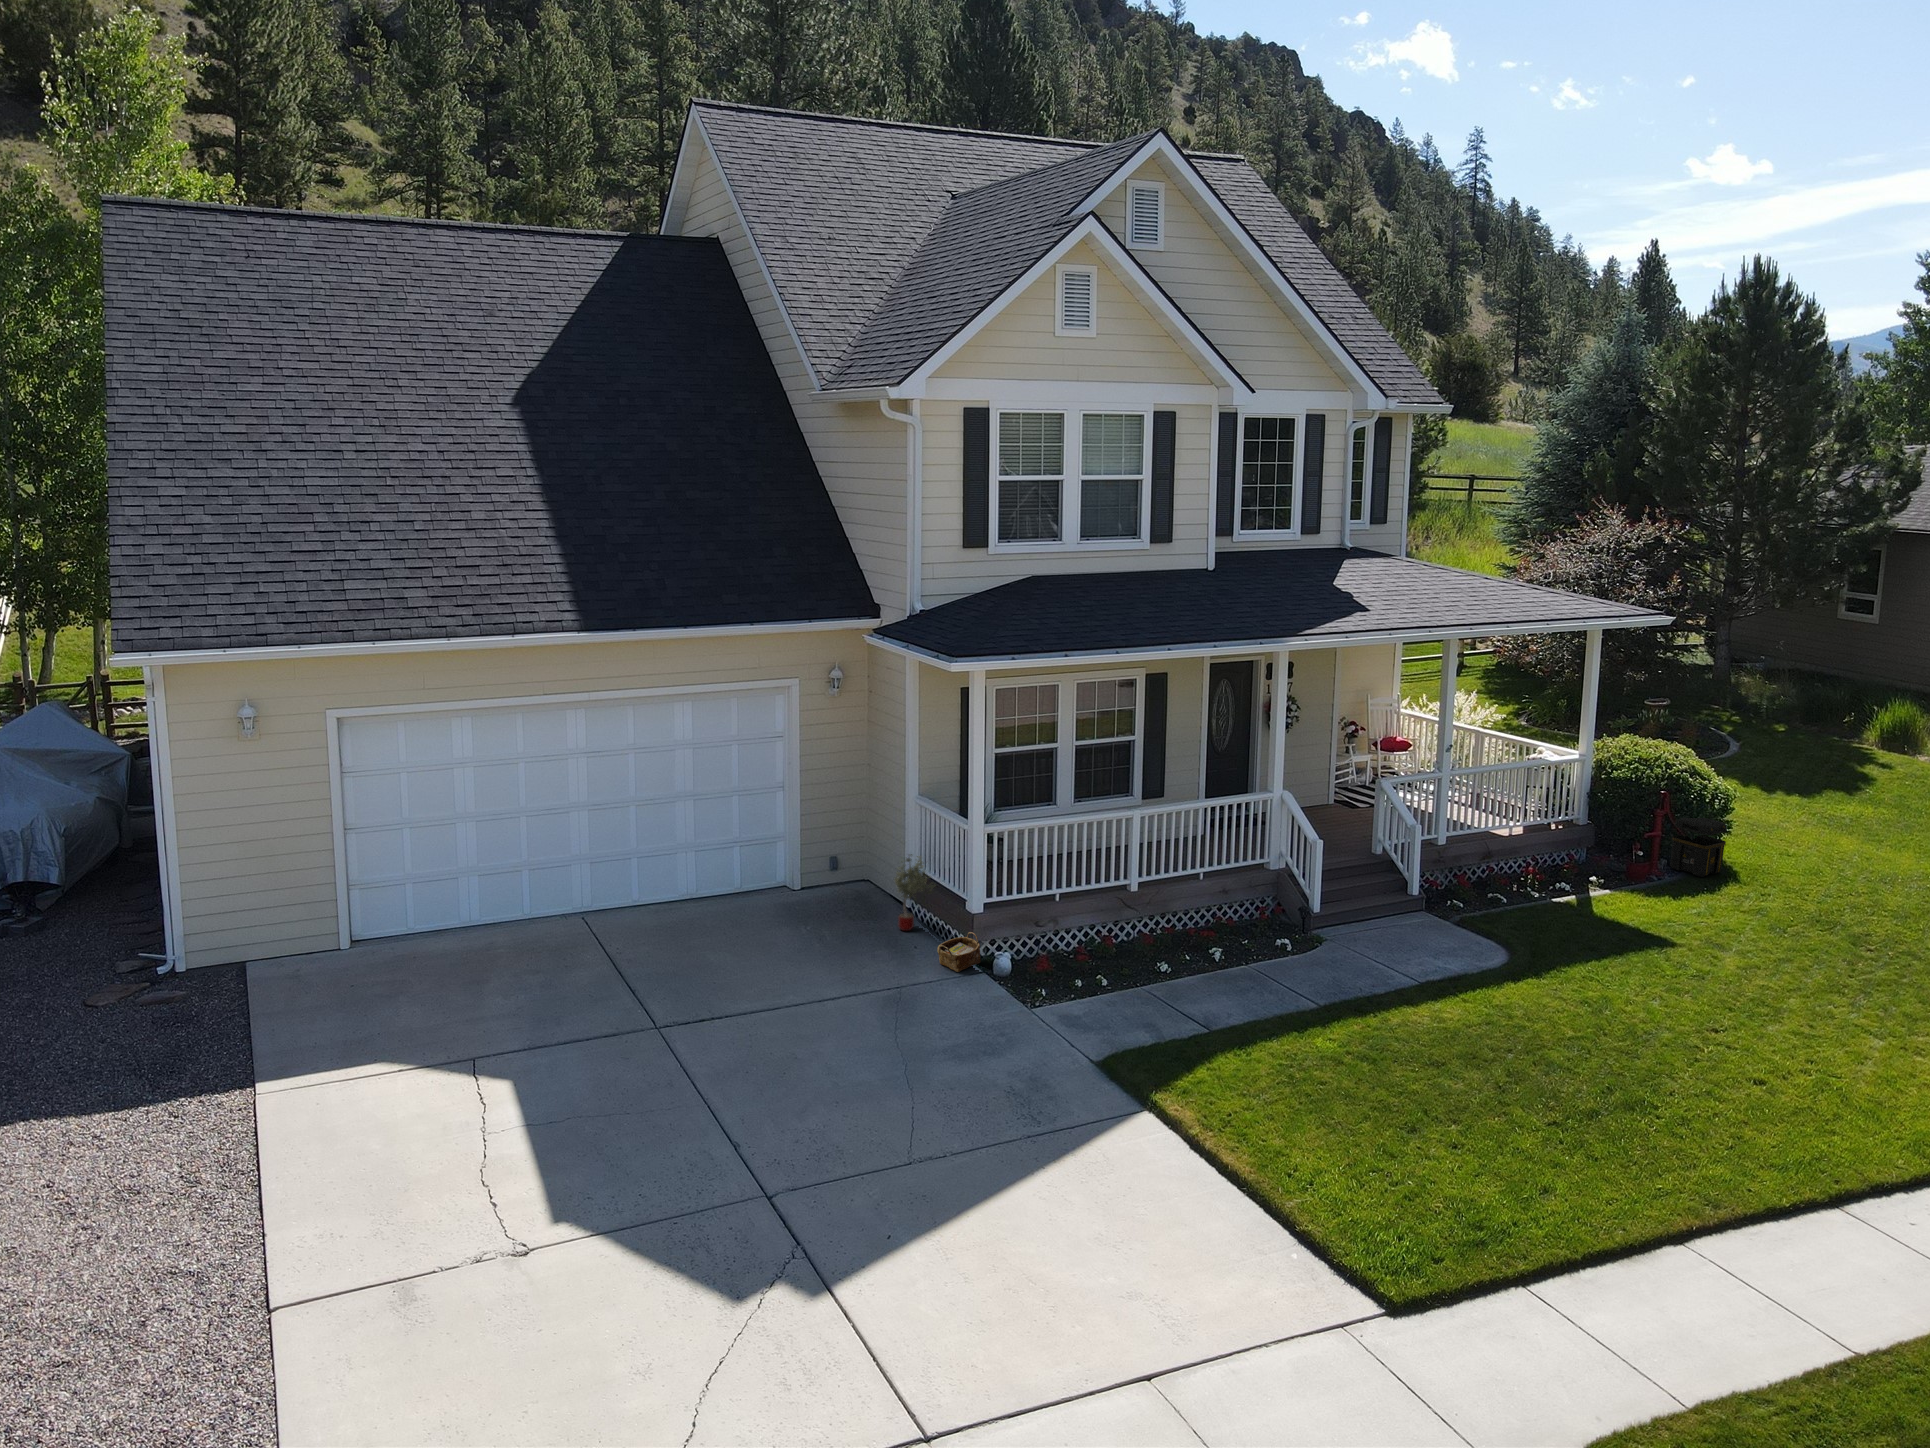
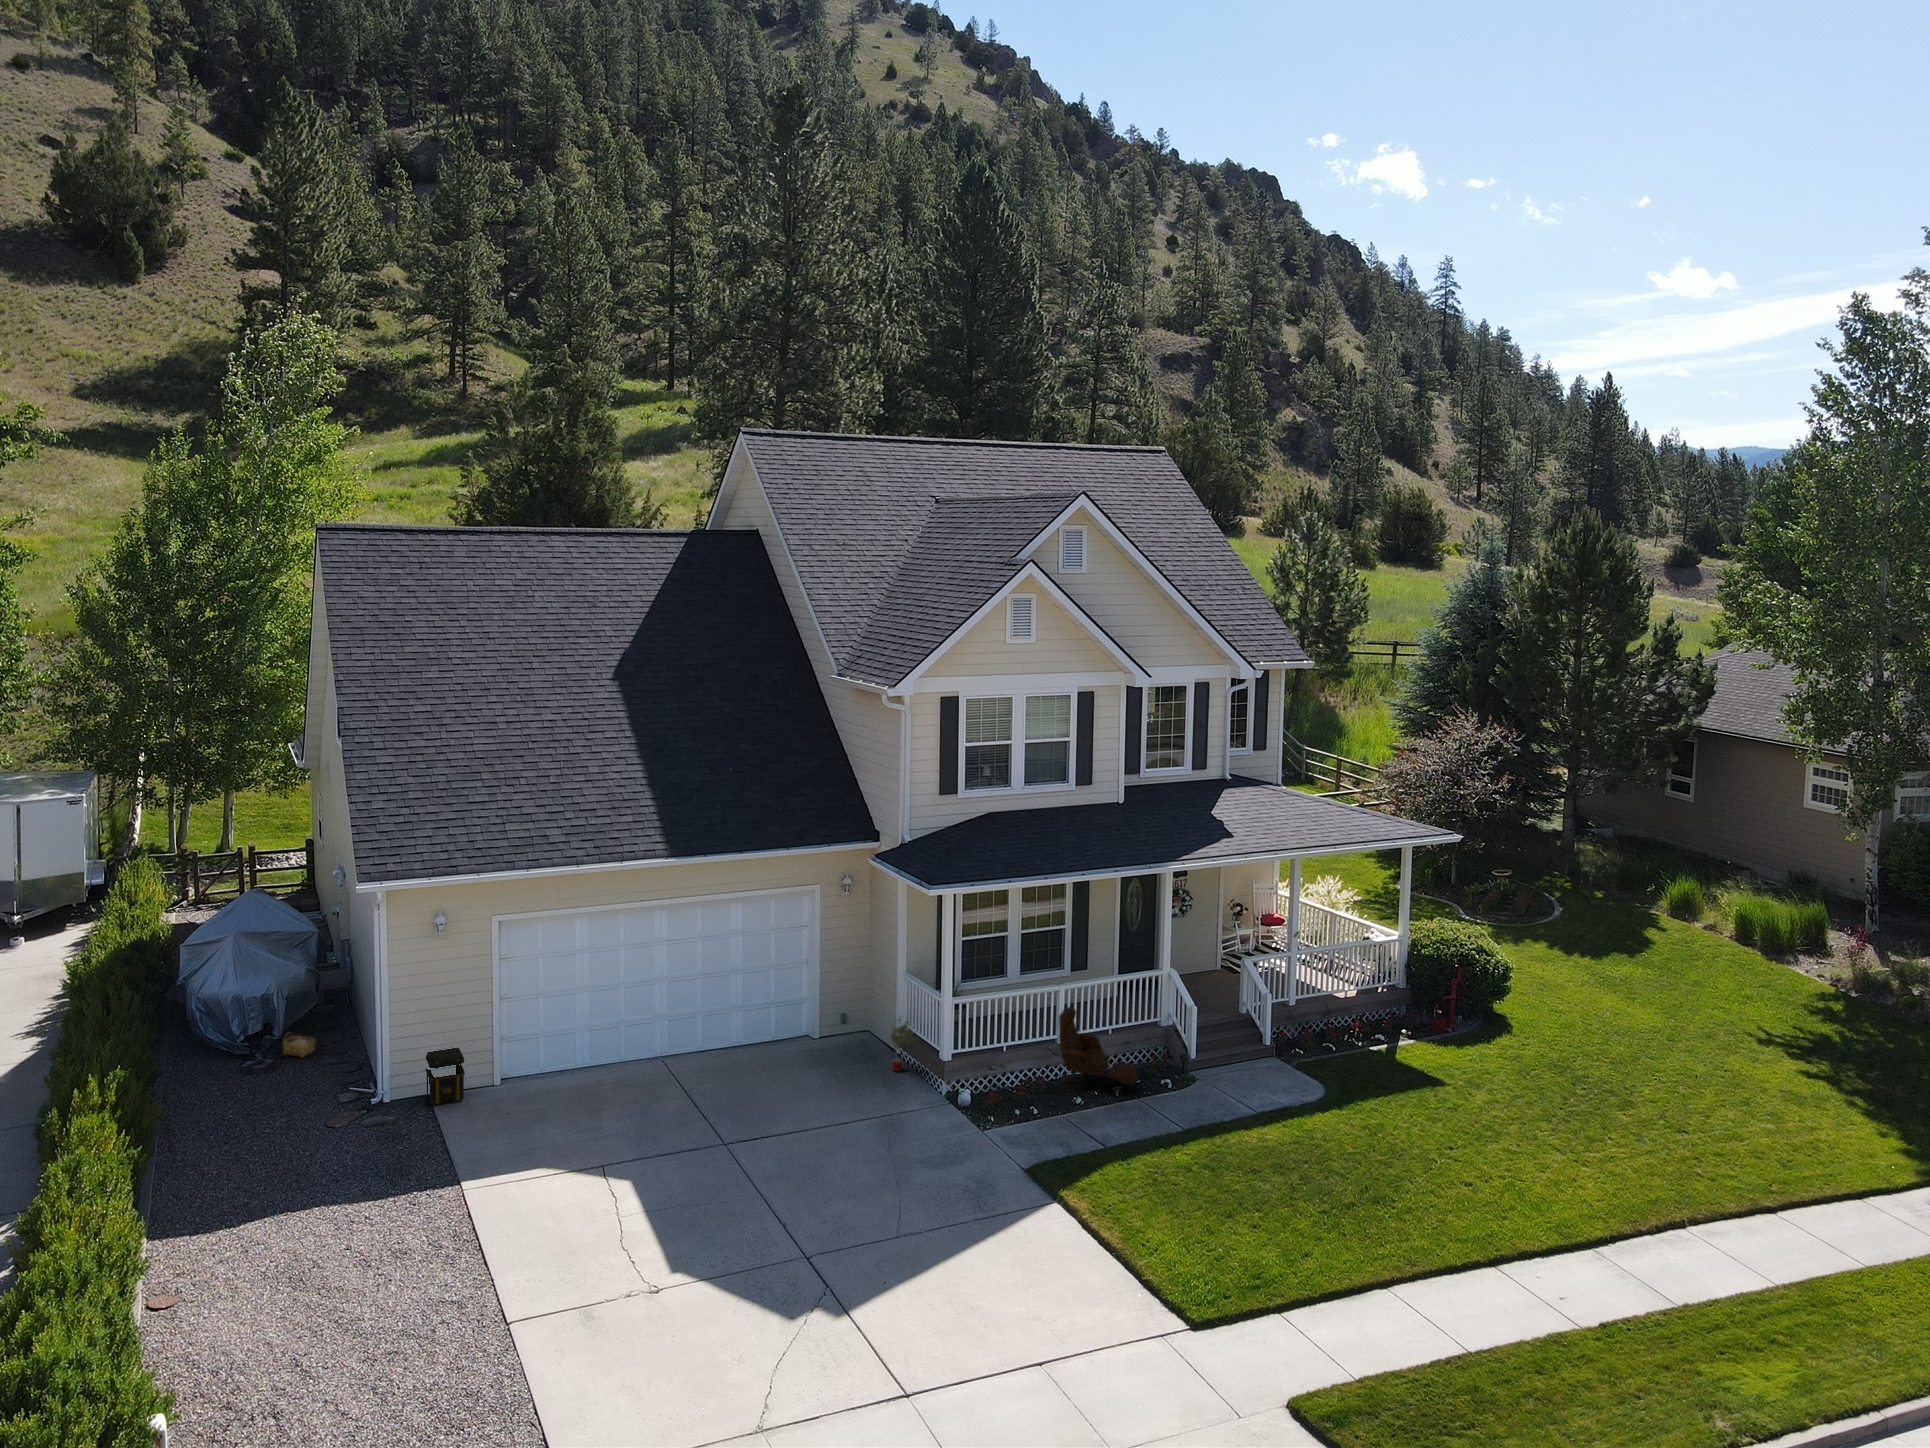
toolbox: present [1670,818,1727,877] -> present [426,1048,465,1105]
lounge chair: none [1133,841,1245,962] -> present [1059,1007,1138,1094]
woven basket: present [937,932,981,972] -> present [283,1034,316,1057]

